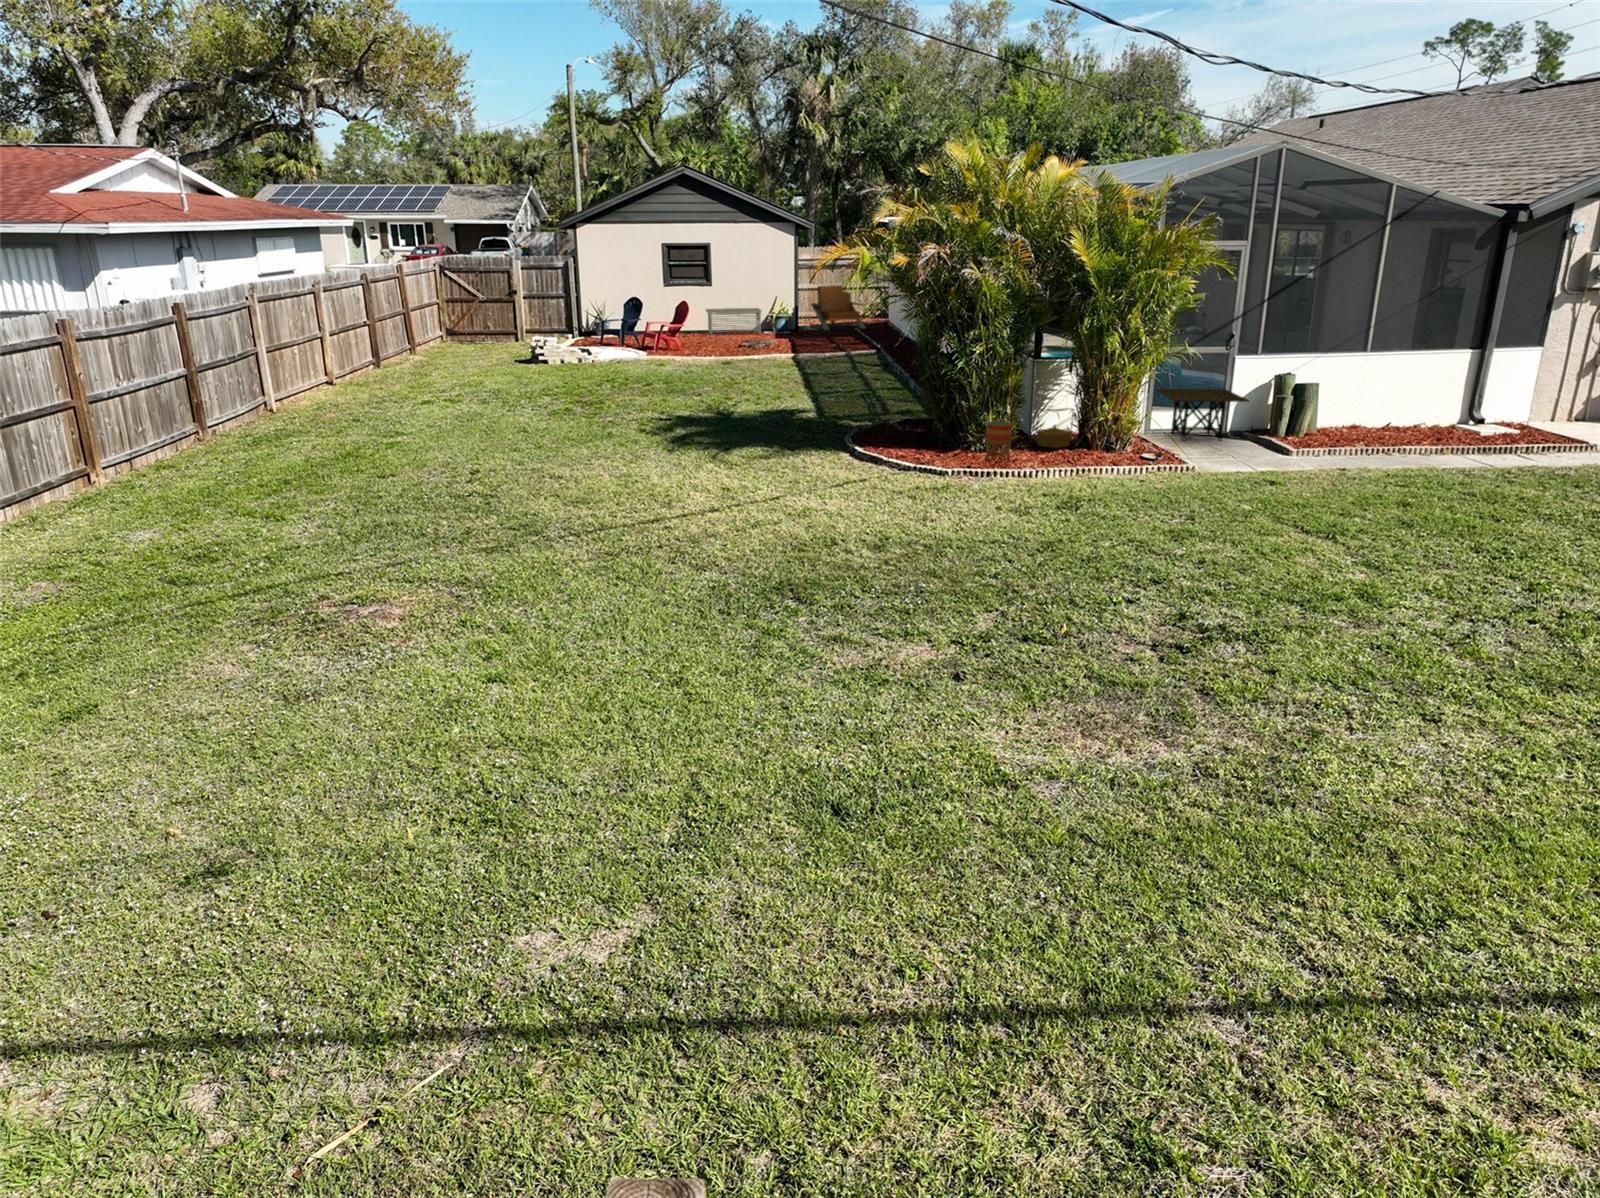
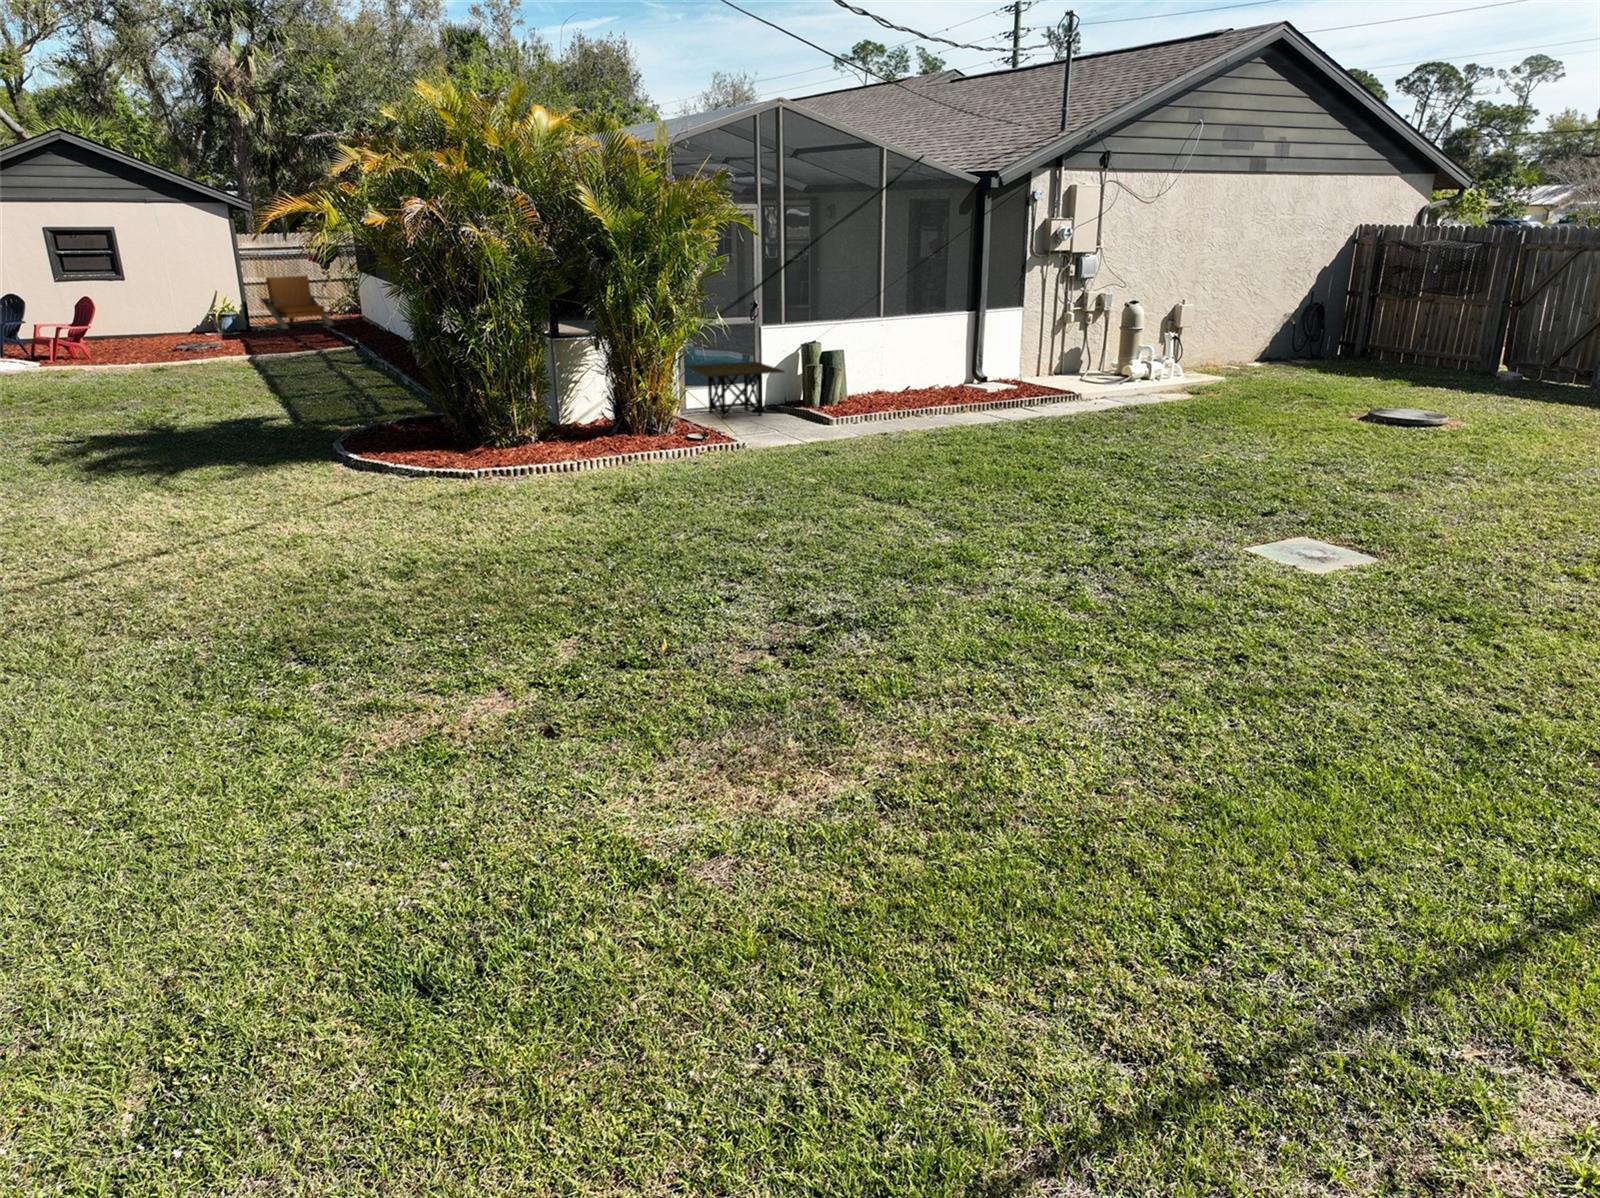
storage bench: present [706,308,761,334] -> none [117,305,199,341]
woven basket: present [1036,408,1074,448] -> none [564,392,606,437]
planter: present [985,421,1012,462] -> none [510,410,543,458]

